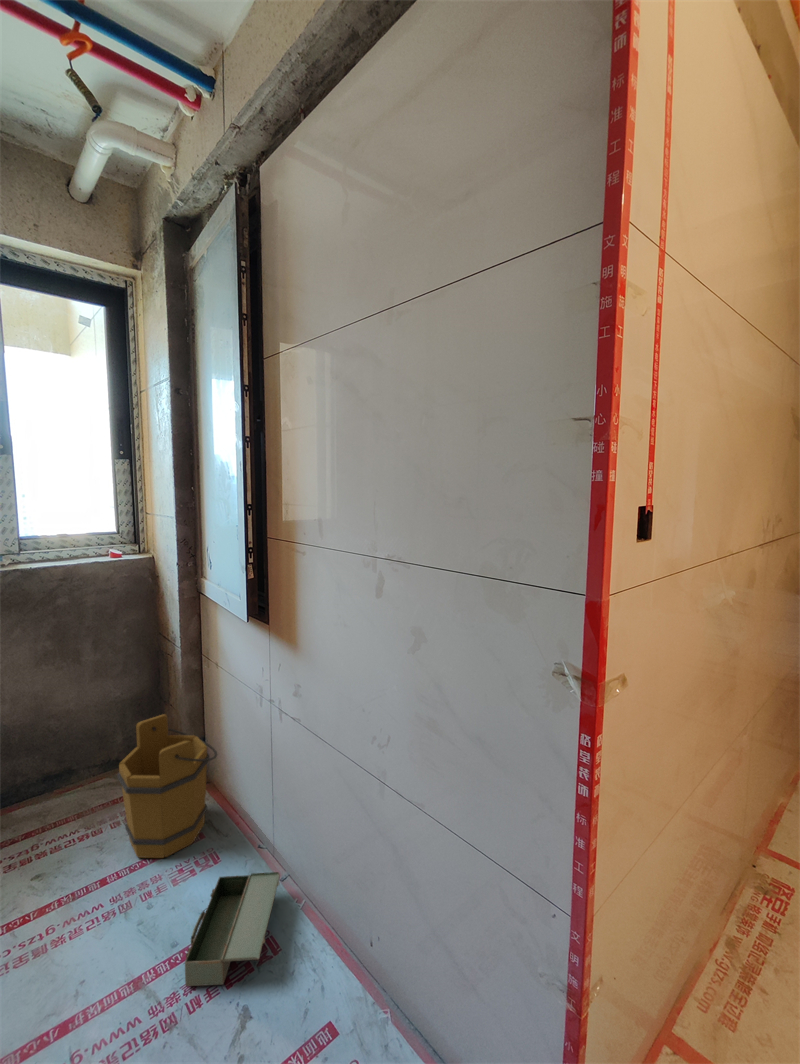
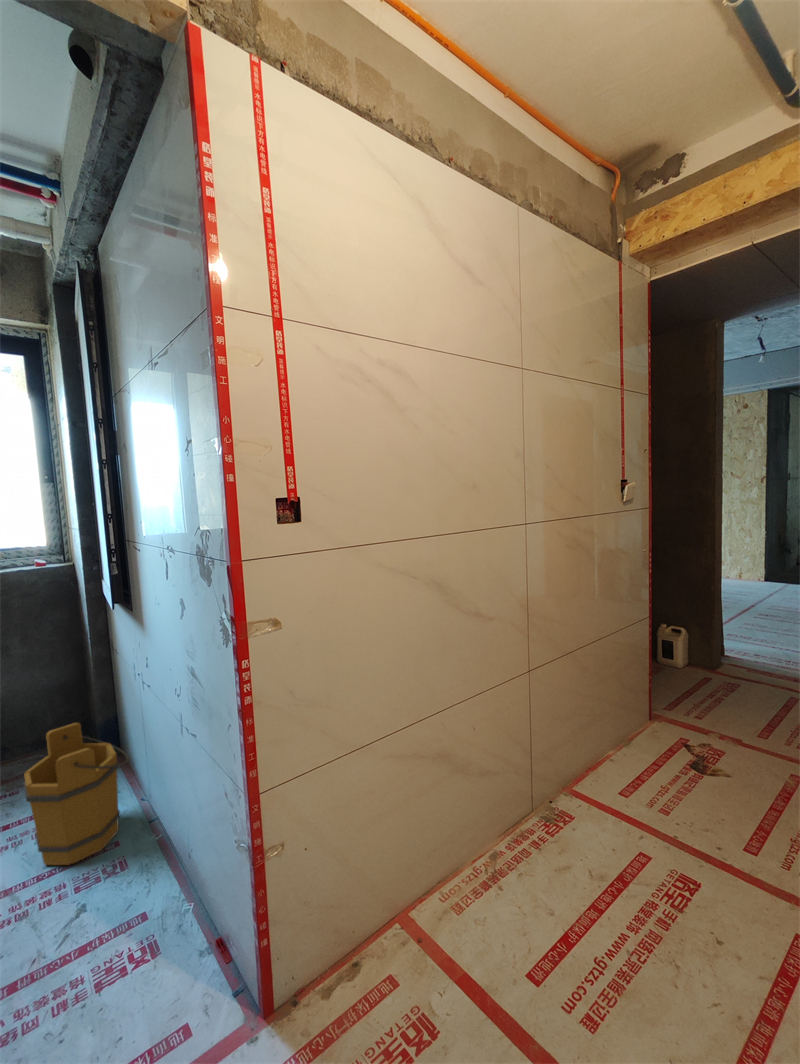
toolbox: present [185,872,280,986] -> none [52,877,172,990]

